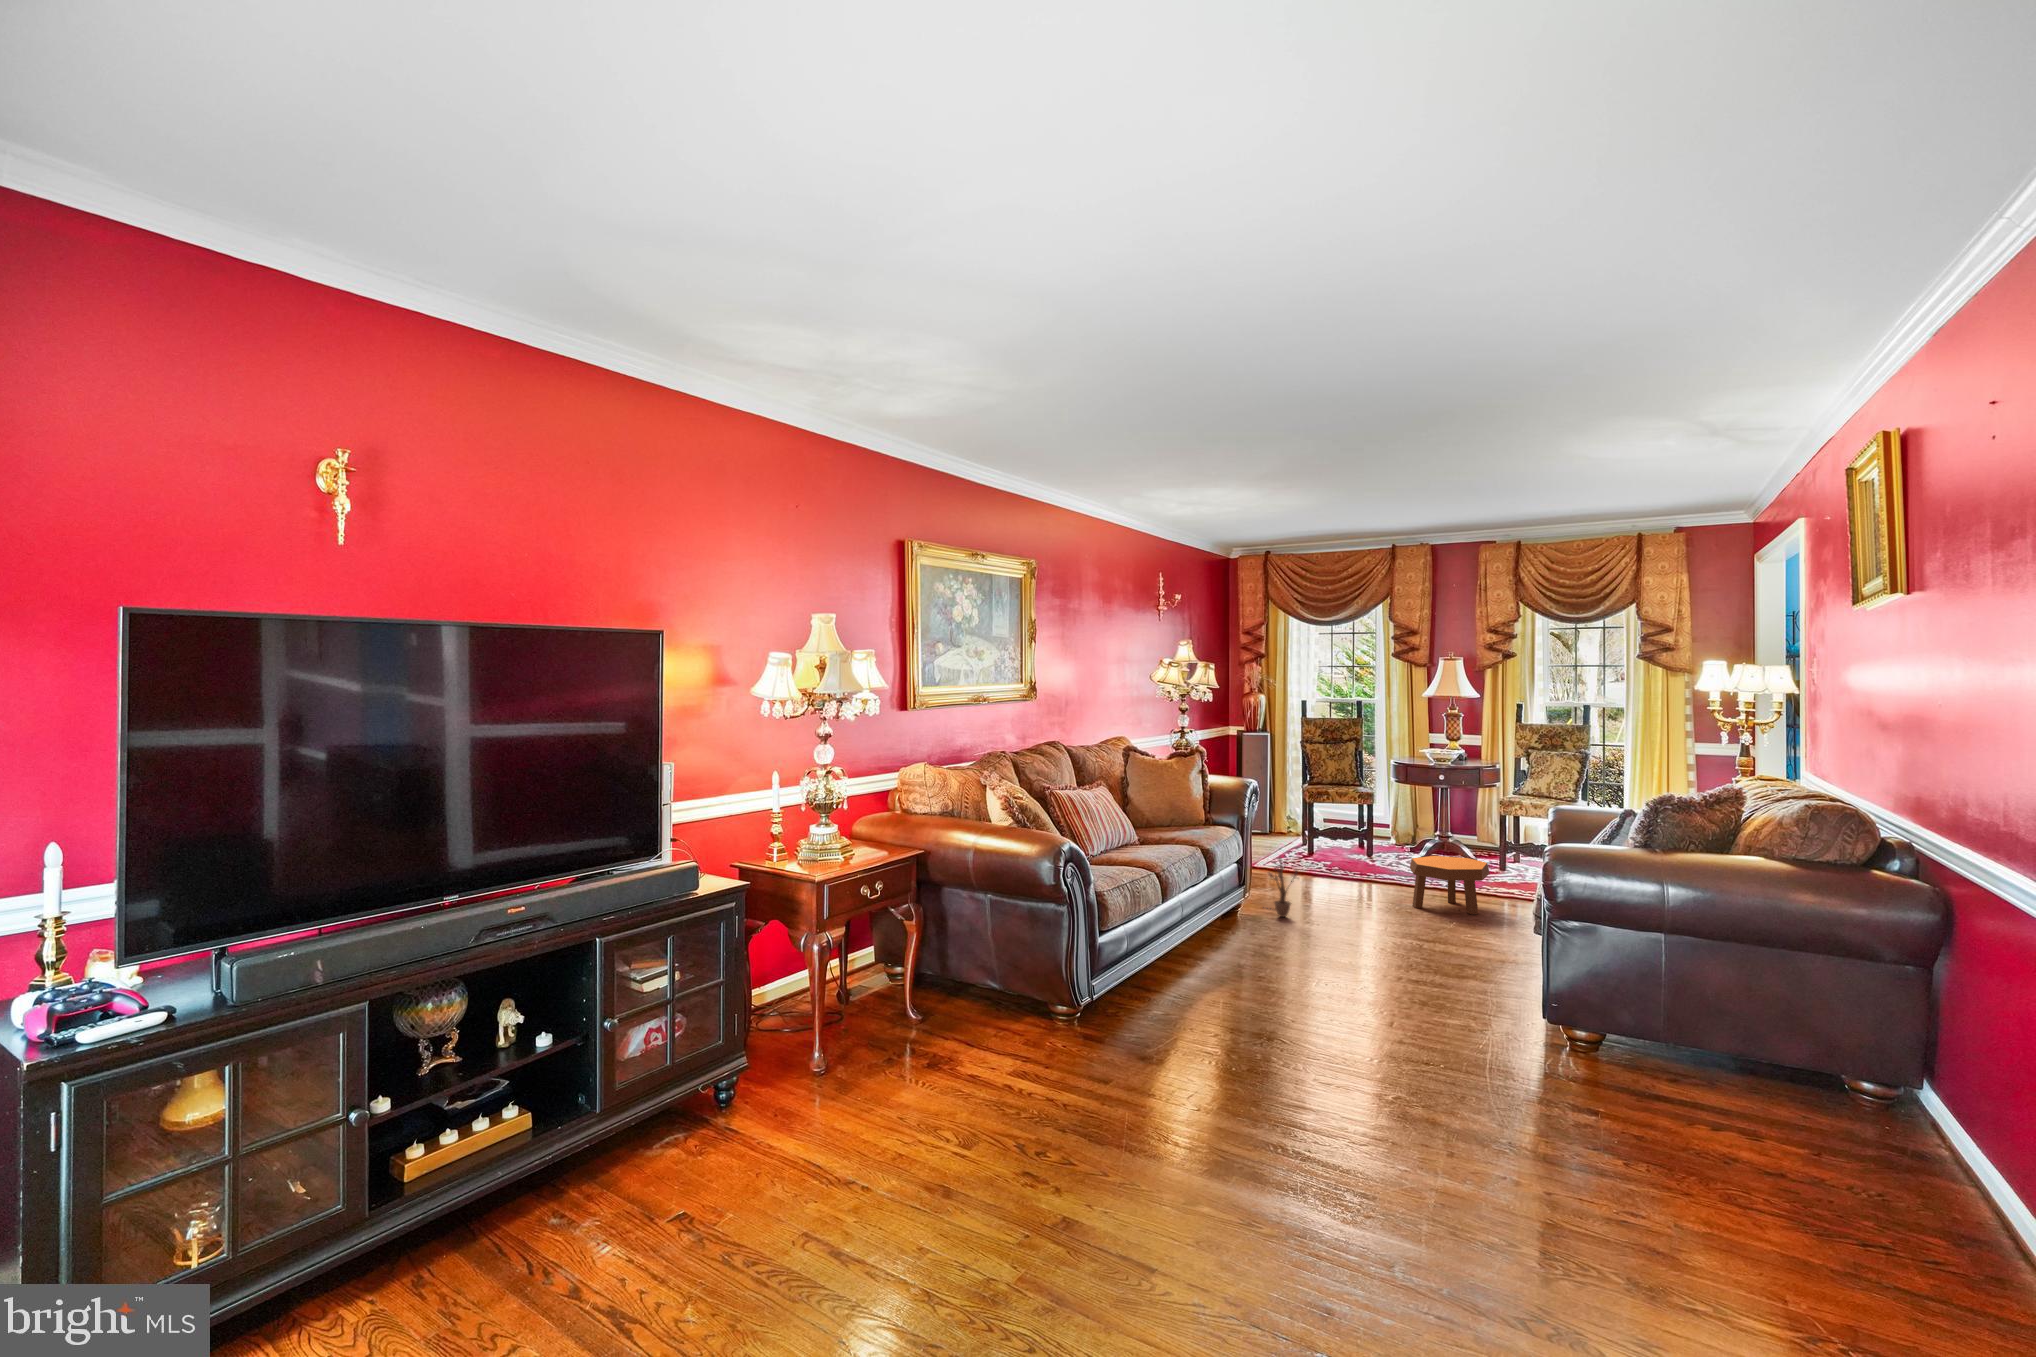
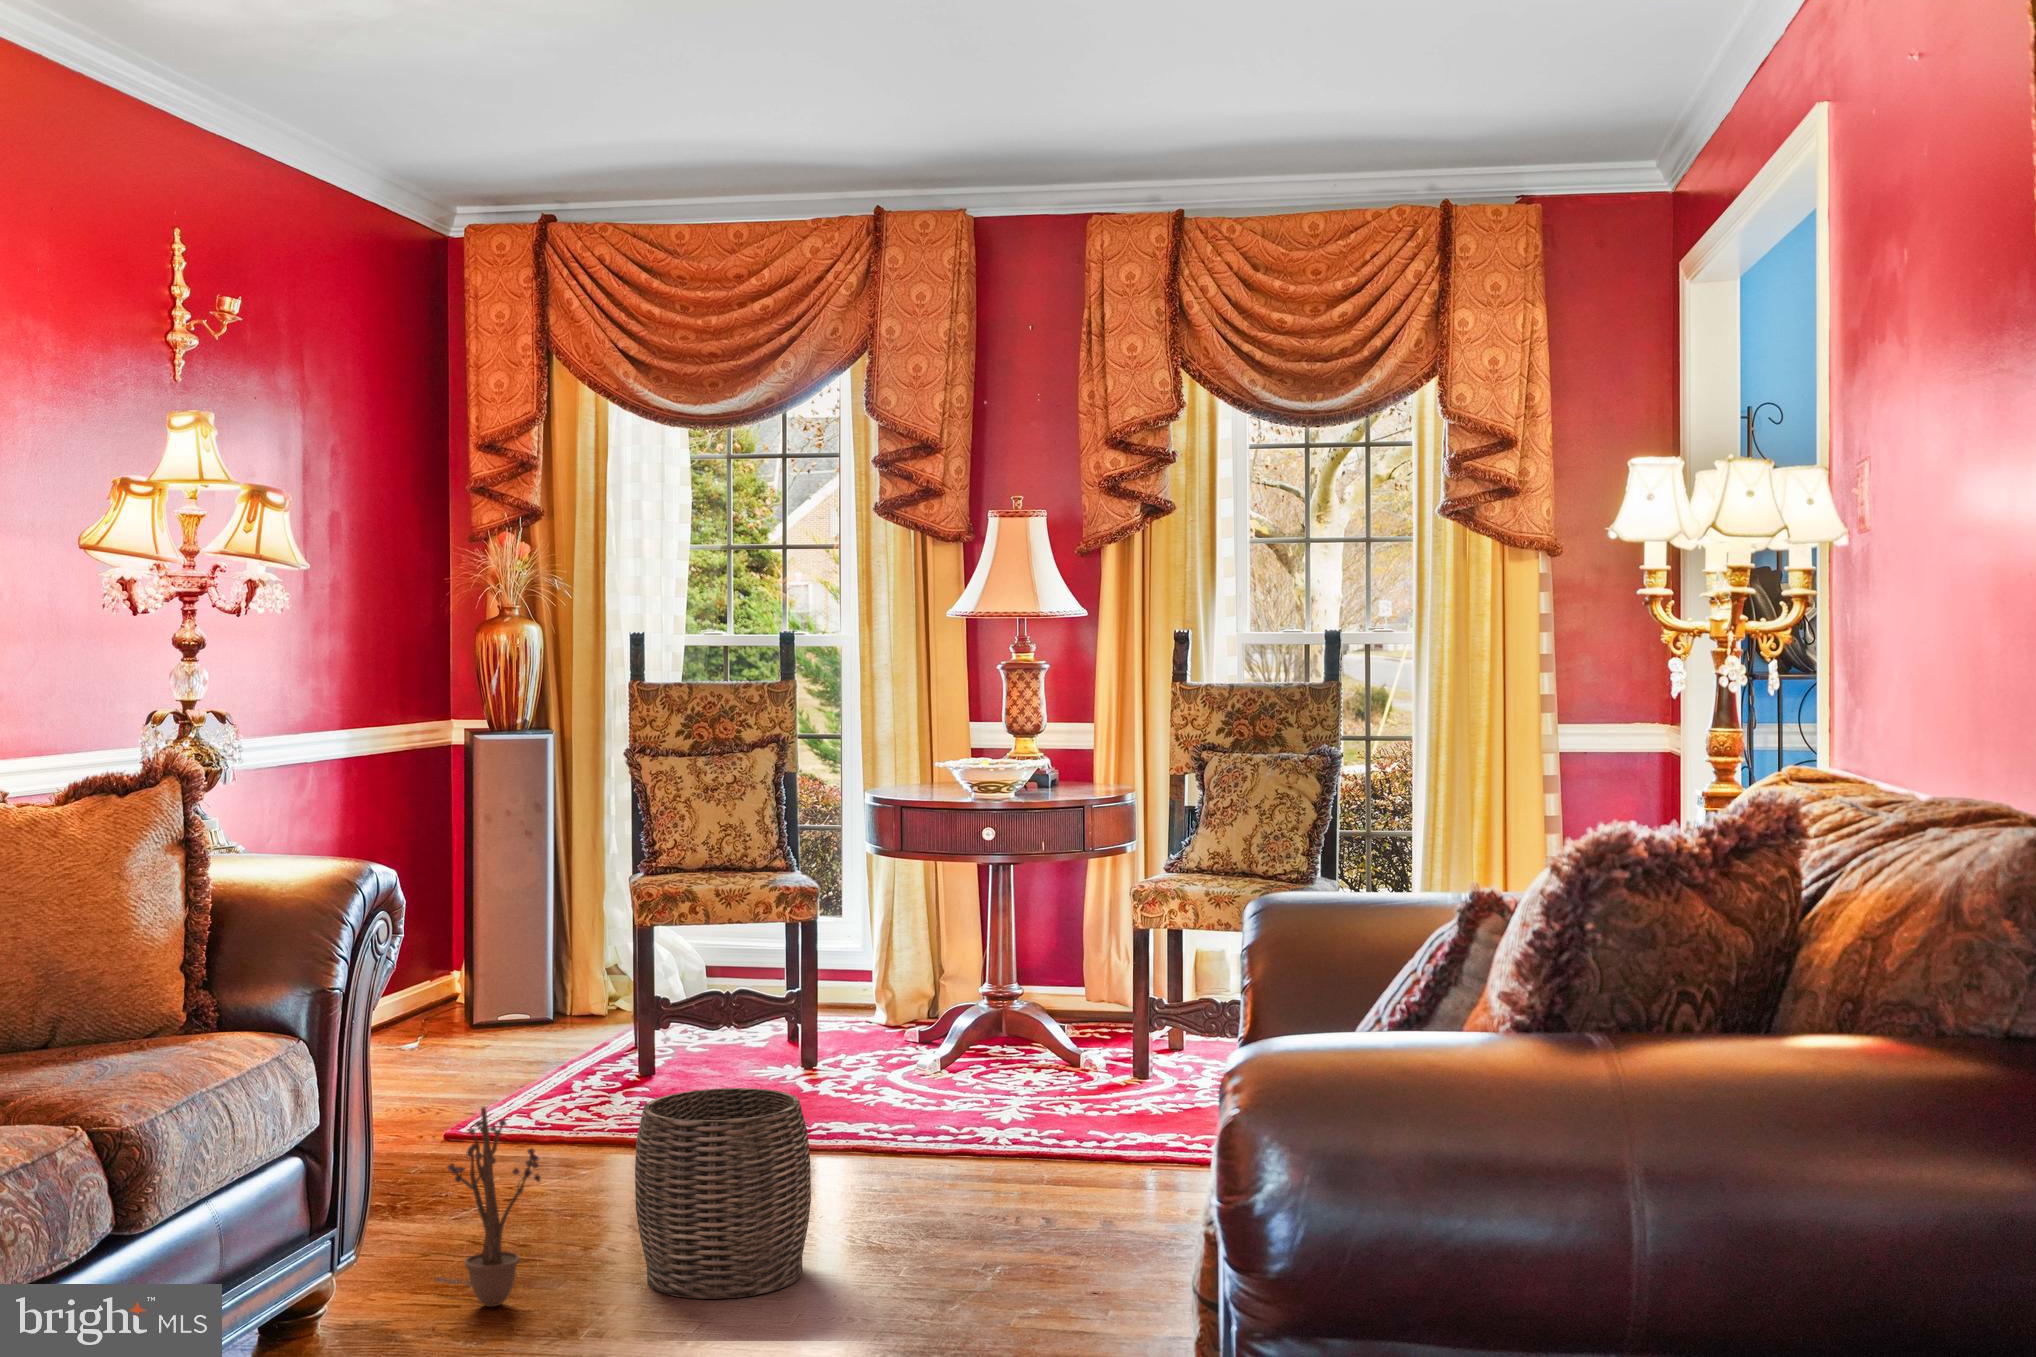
footstool: present [1410,856,1490,914] -> none [888,1060,1098,1225]
woven basket: none [1327,857,1387,924] -> present [635,1088,811,1299]

